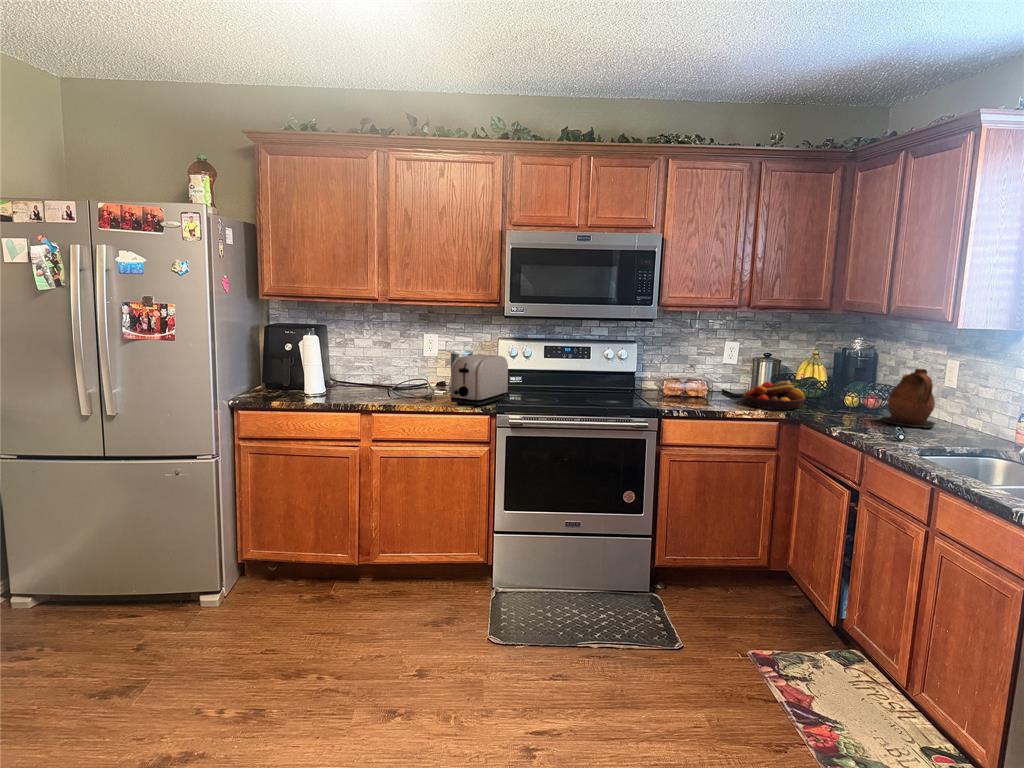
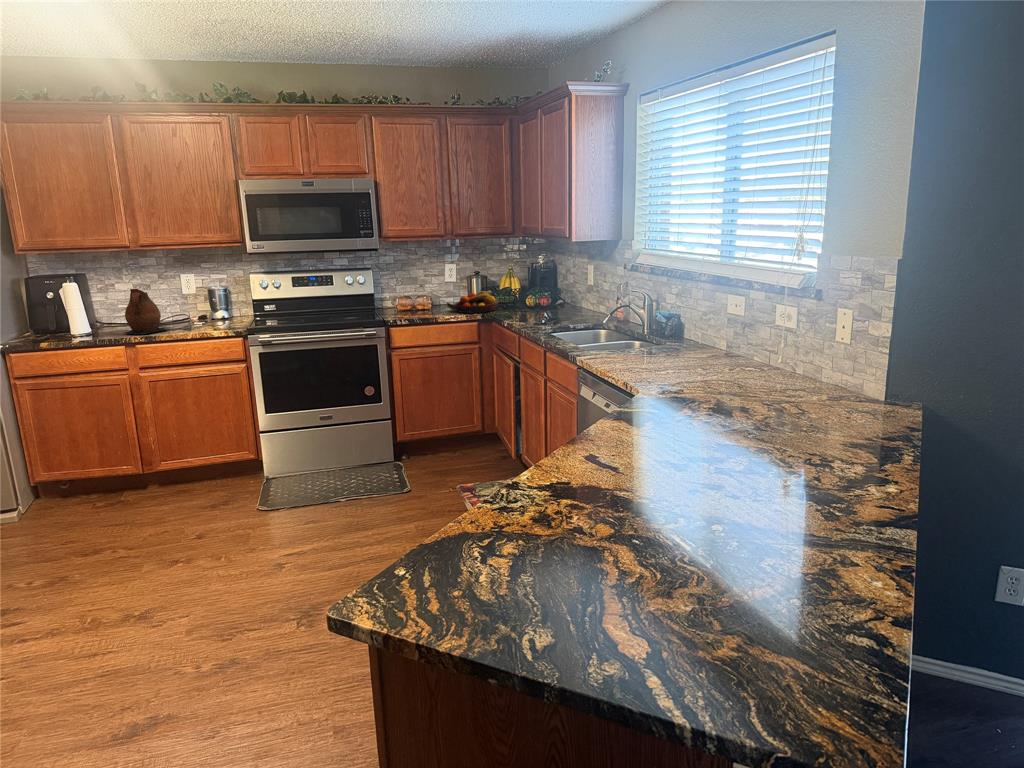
toaster: present [451,354,508,408] -> none [203,288,259,332]
ceramic pitcher: present [880,369,935,428] -> present [125,289,169,334]

